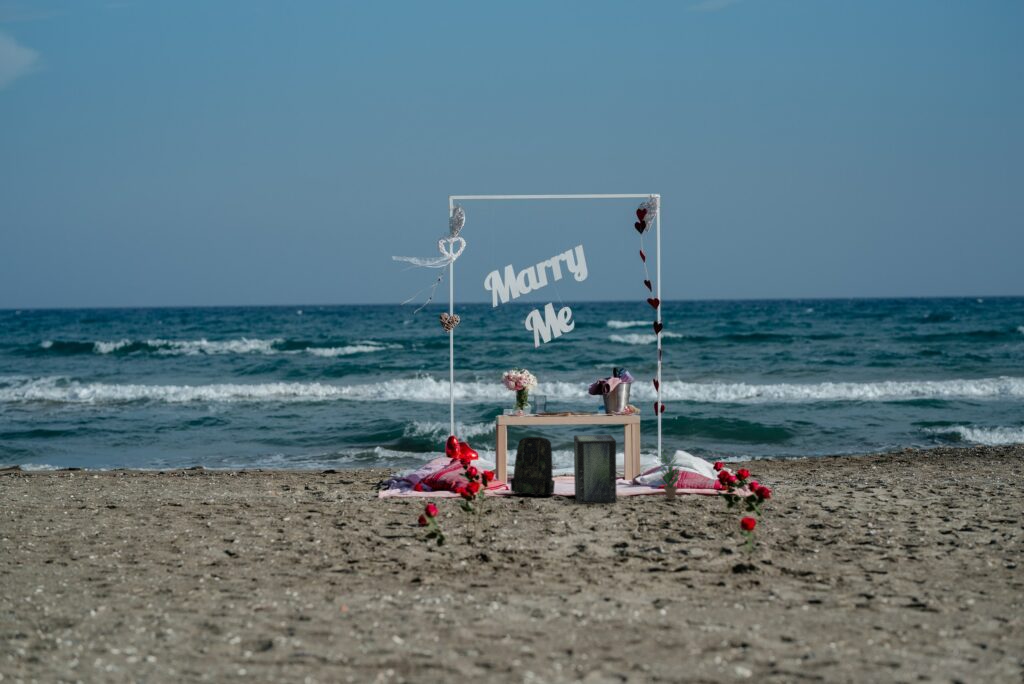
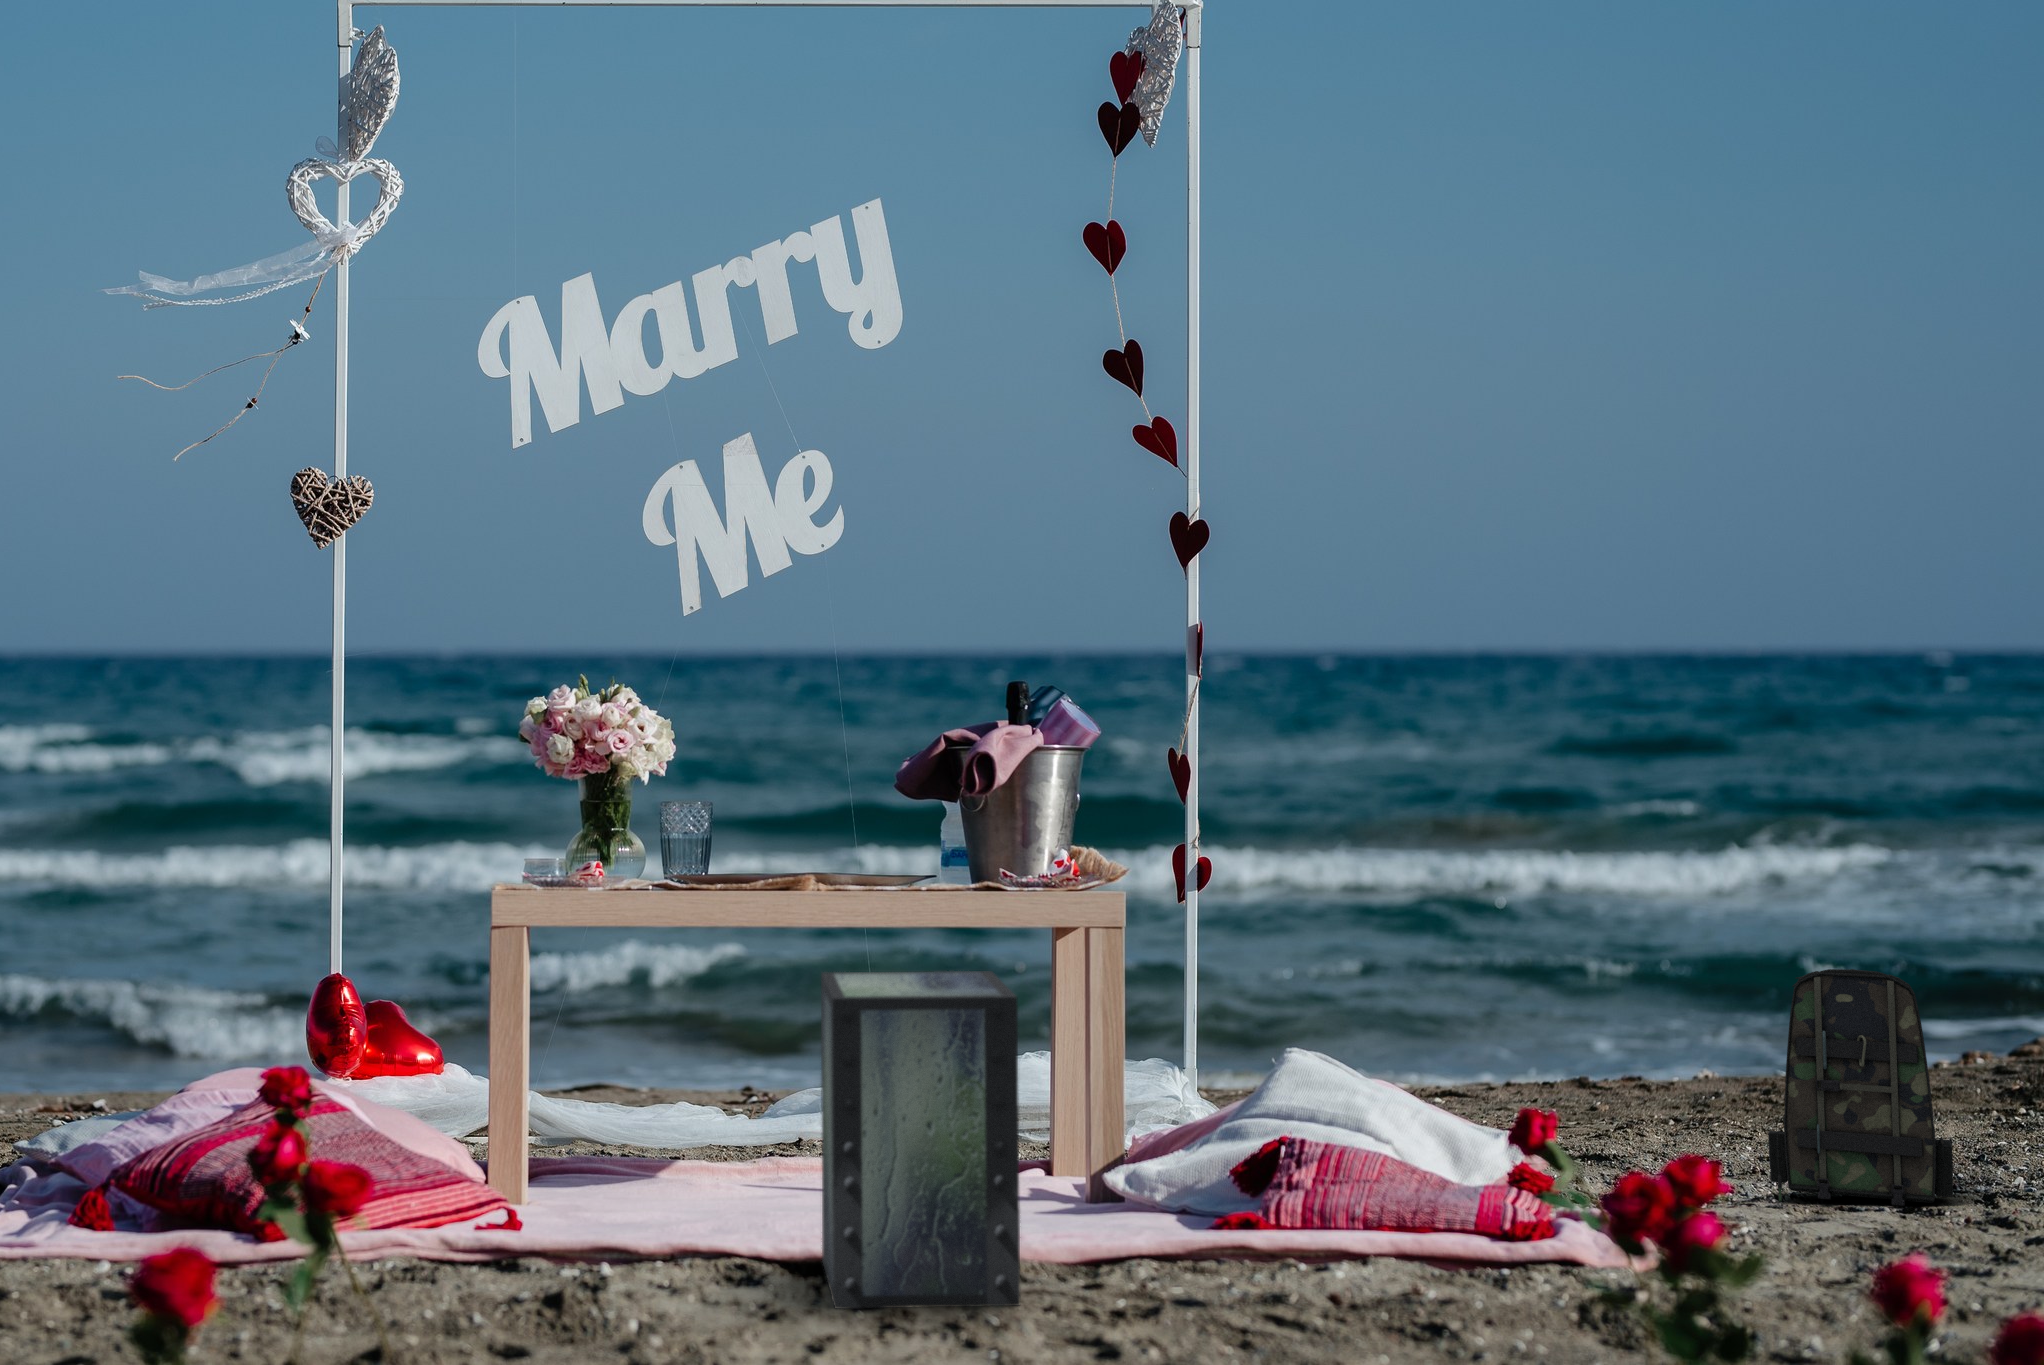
backpack: present [511,437,555,496] -> present [1768,969,1953,1206]
potted plant: present [660,452,679,500] -> none [1211,1052,1337,1293]

